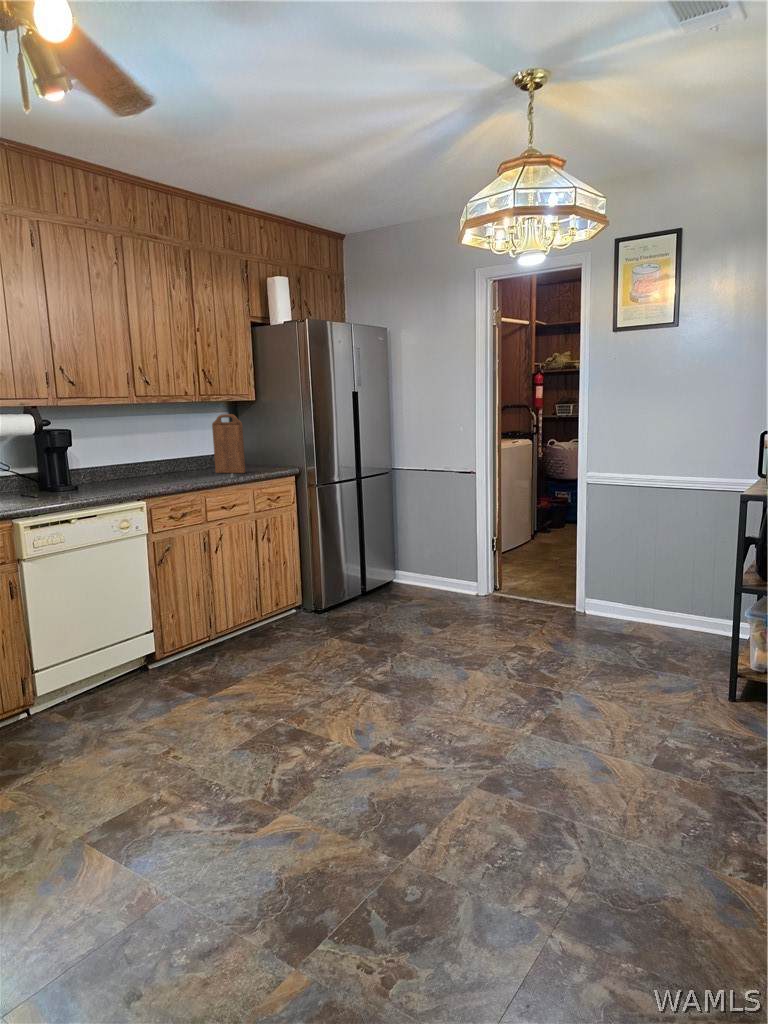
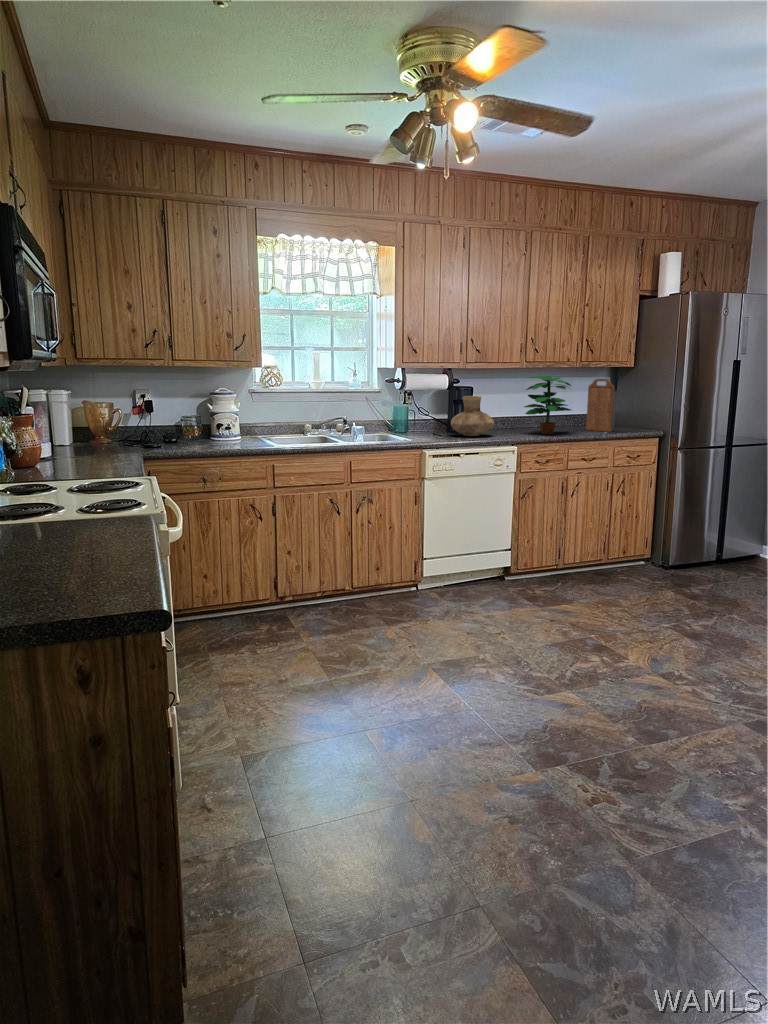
potted plant: none [139,413,200,482] -> present [524,376,571,434]
vase: none [46,441,109,494] -> present [450,396,494,436]

